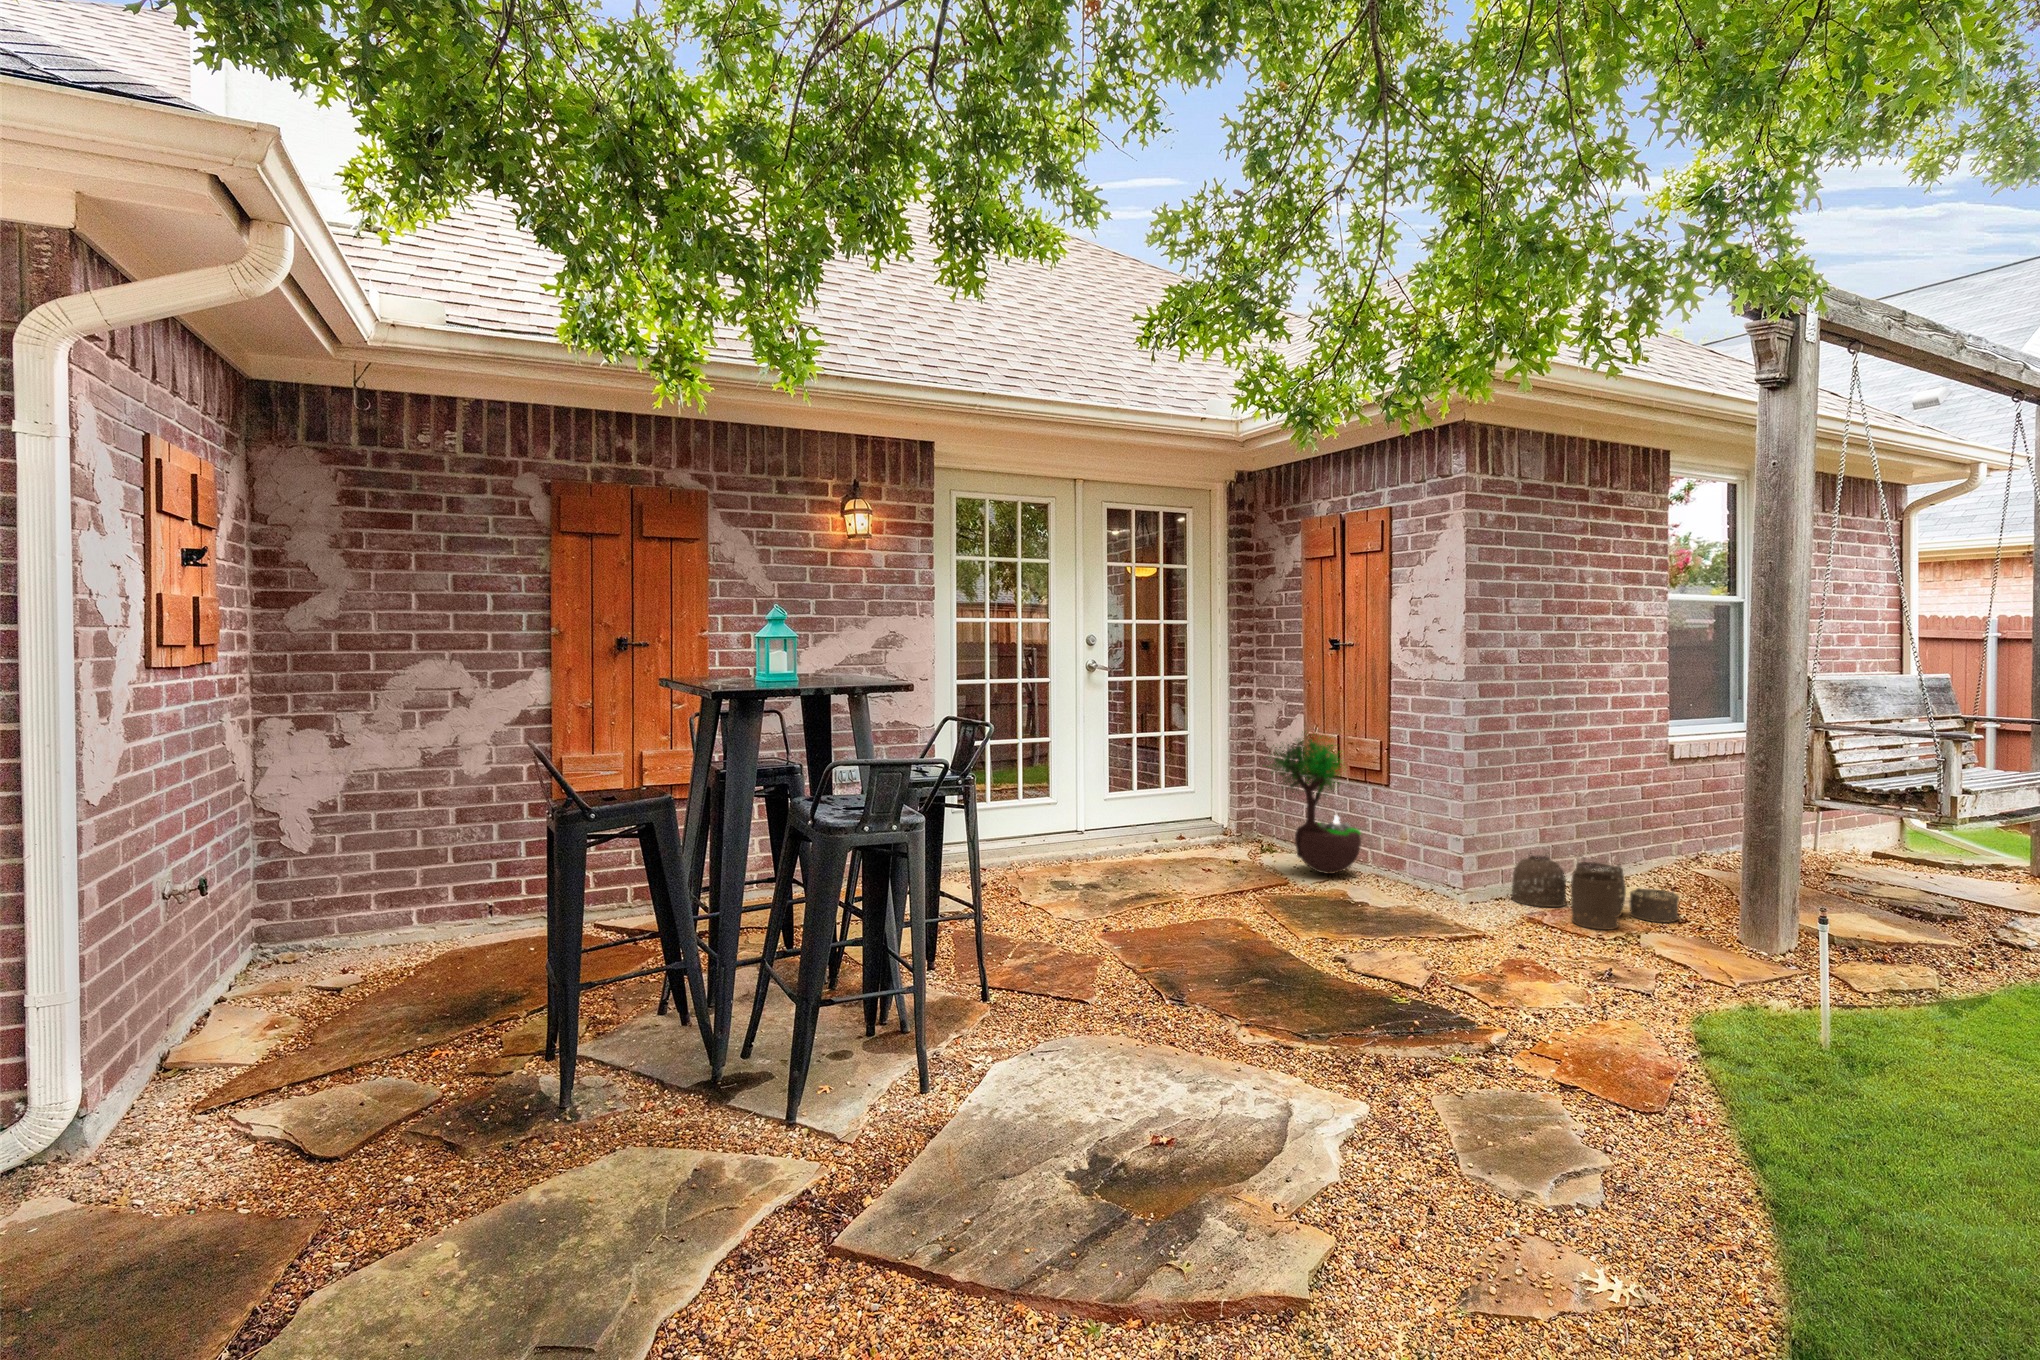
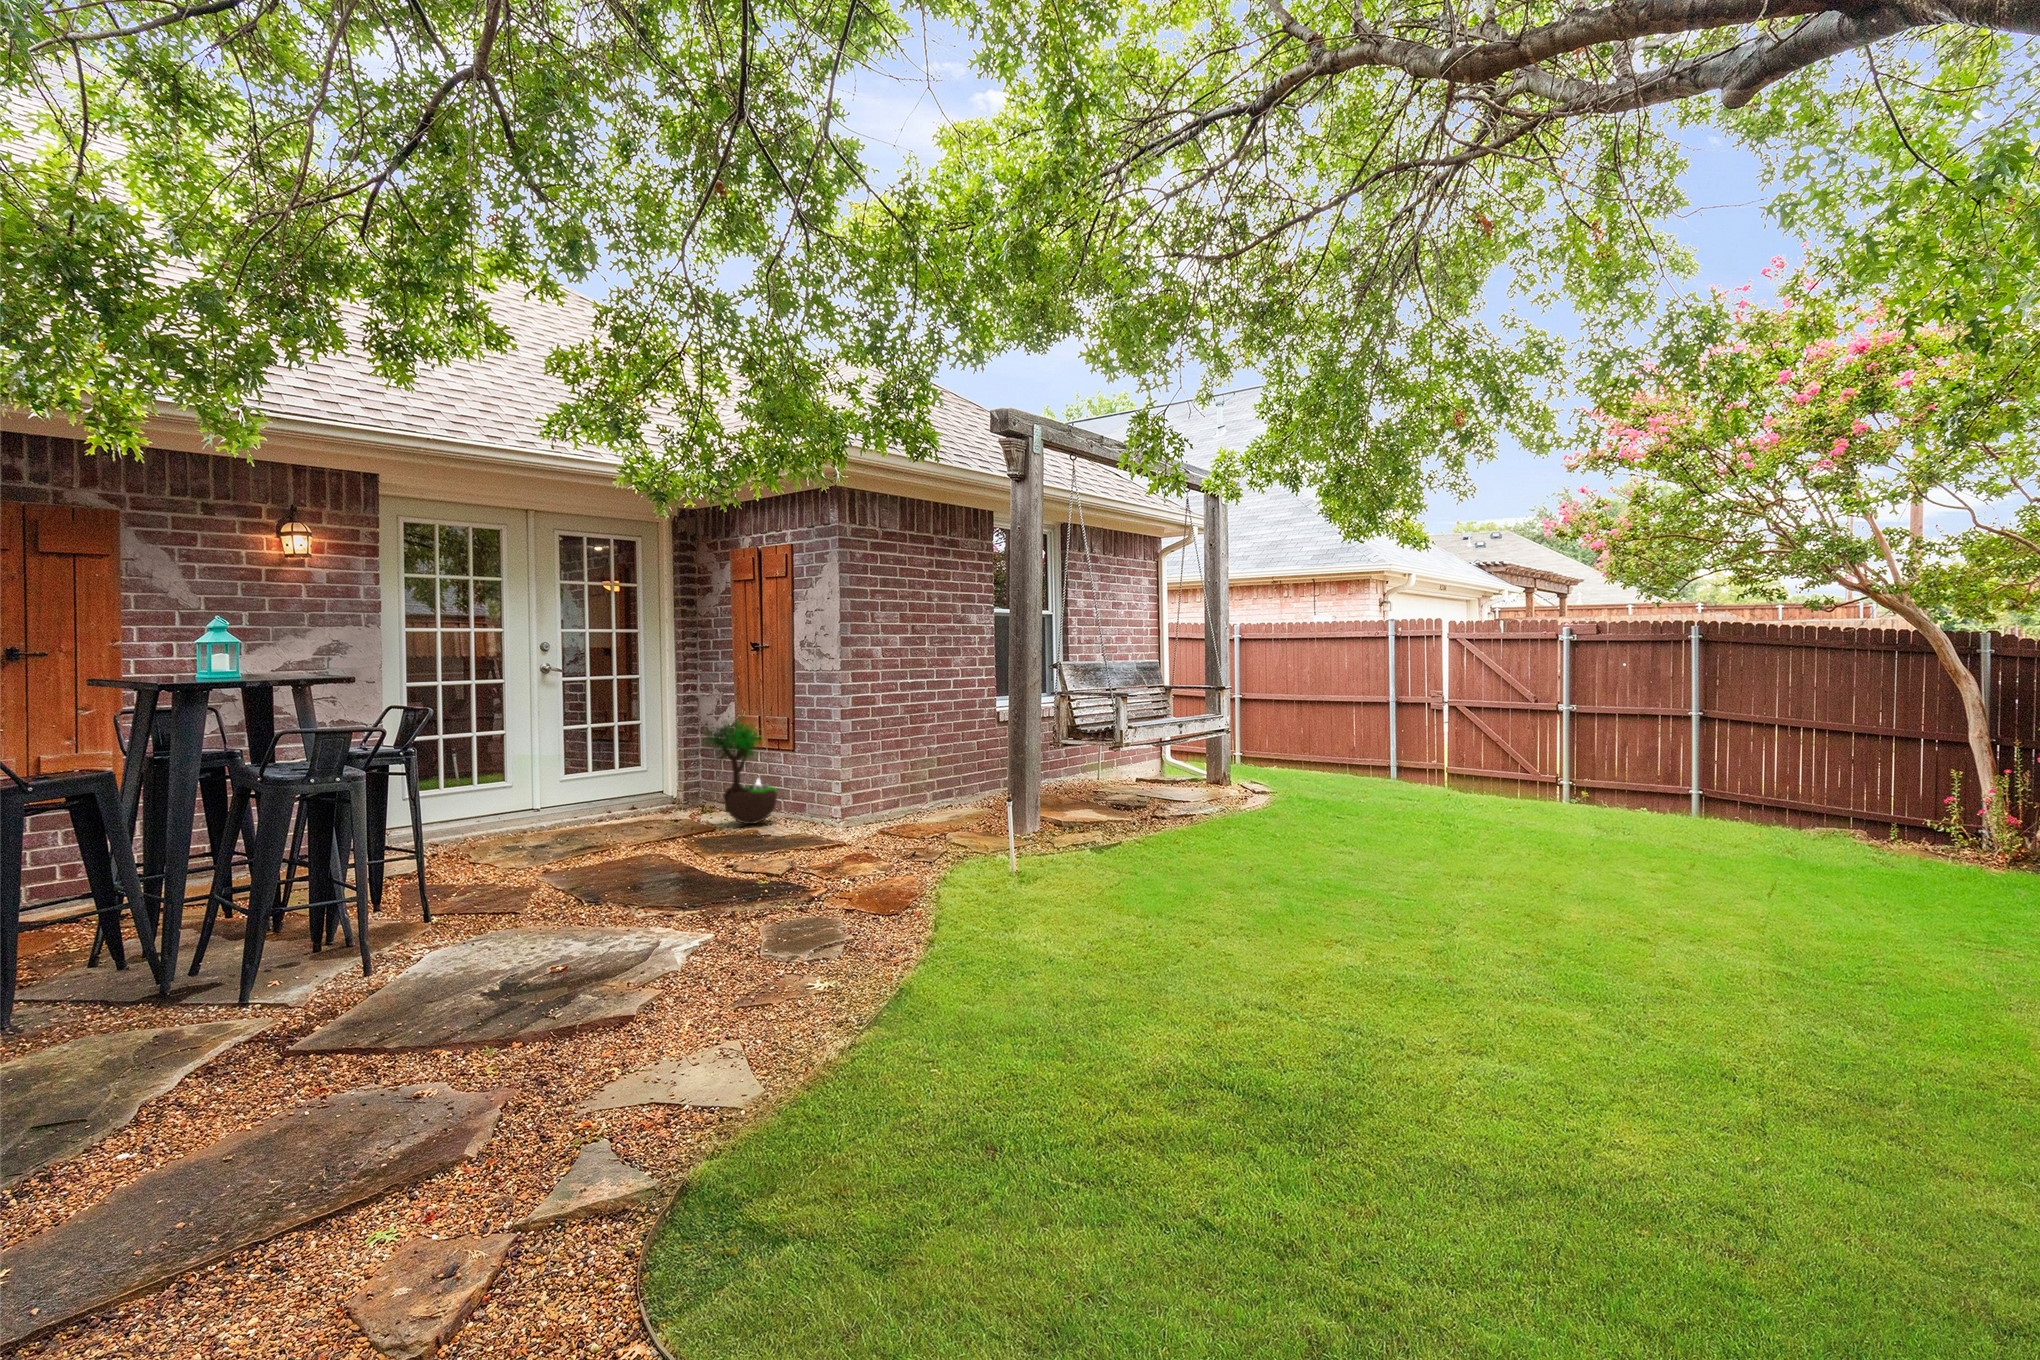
woven basket: present [1512,853,1679,929] -> none [881,790,985,836]

